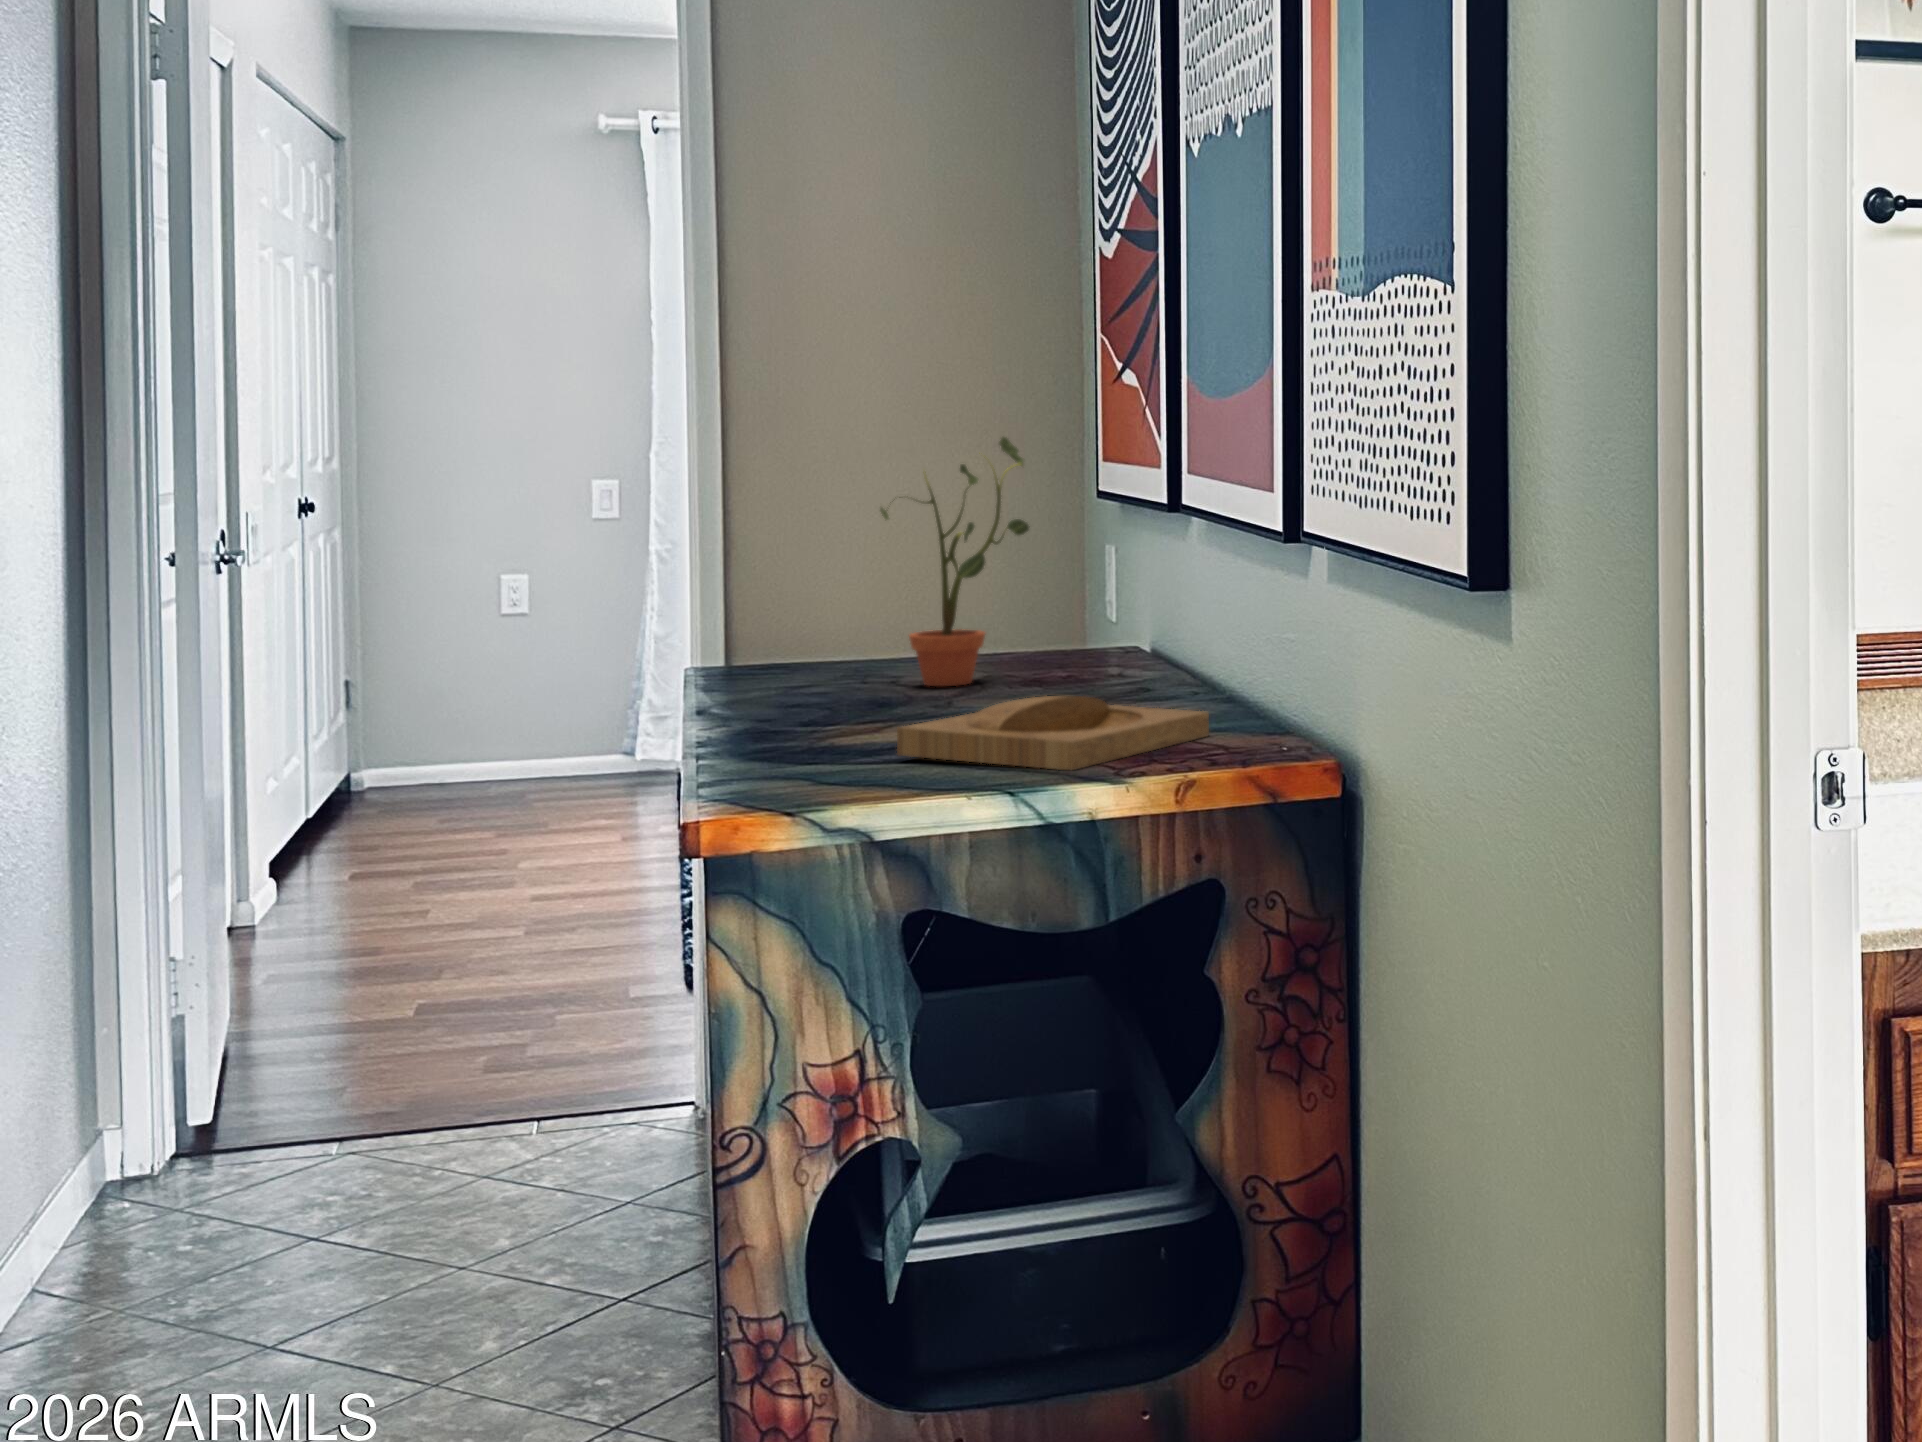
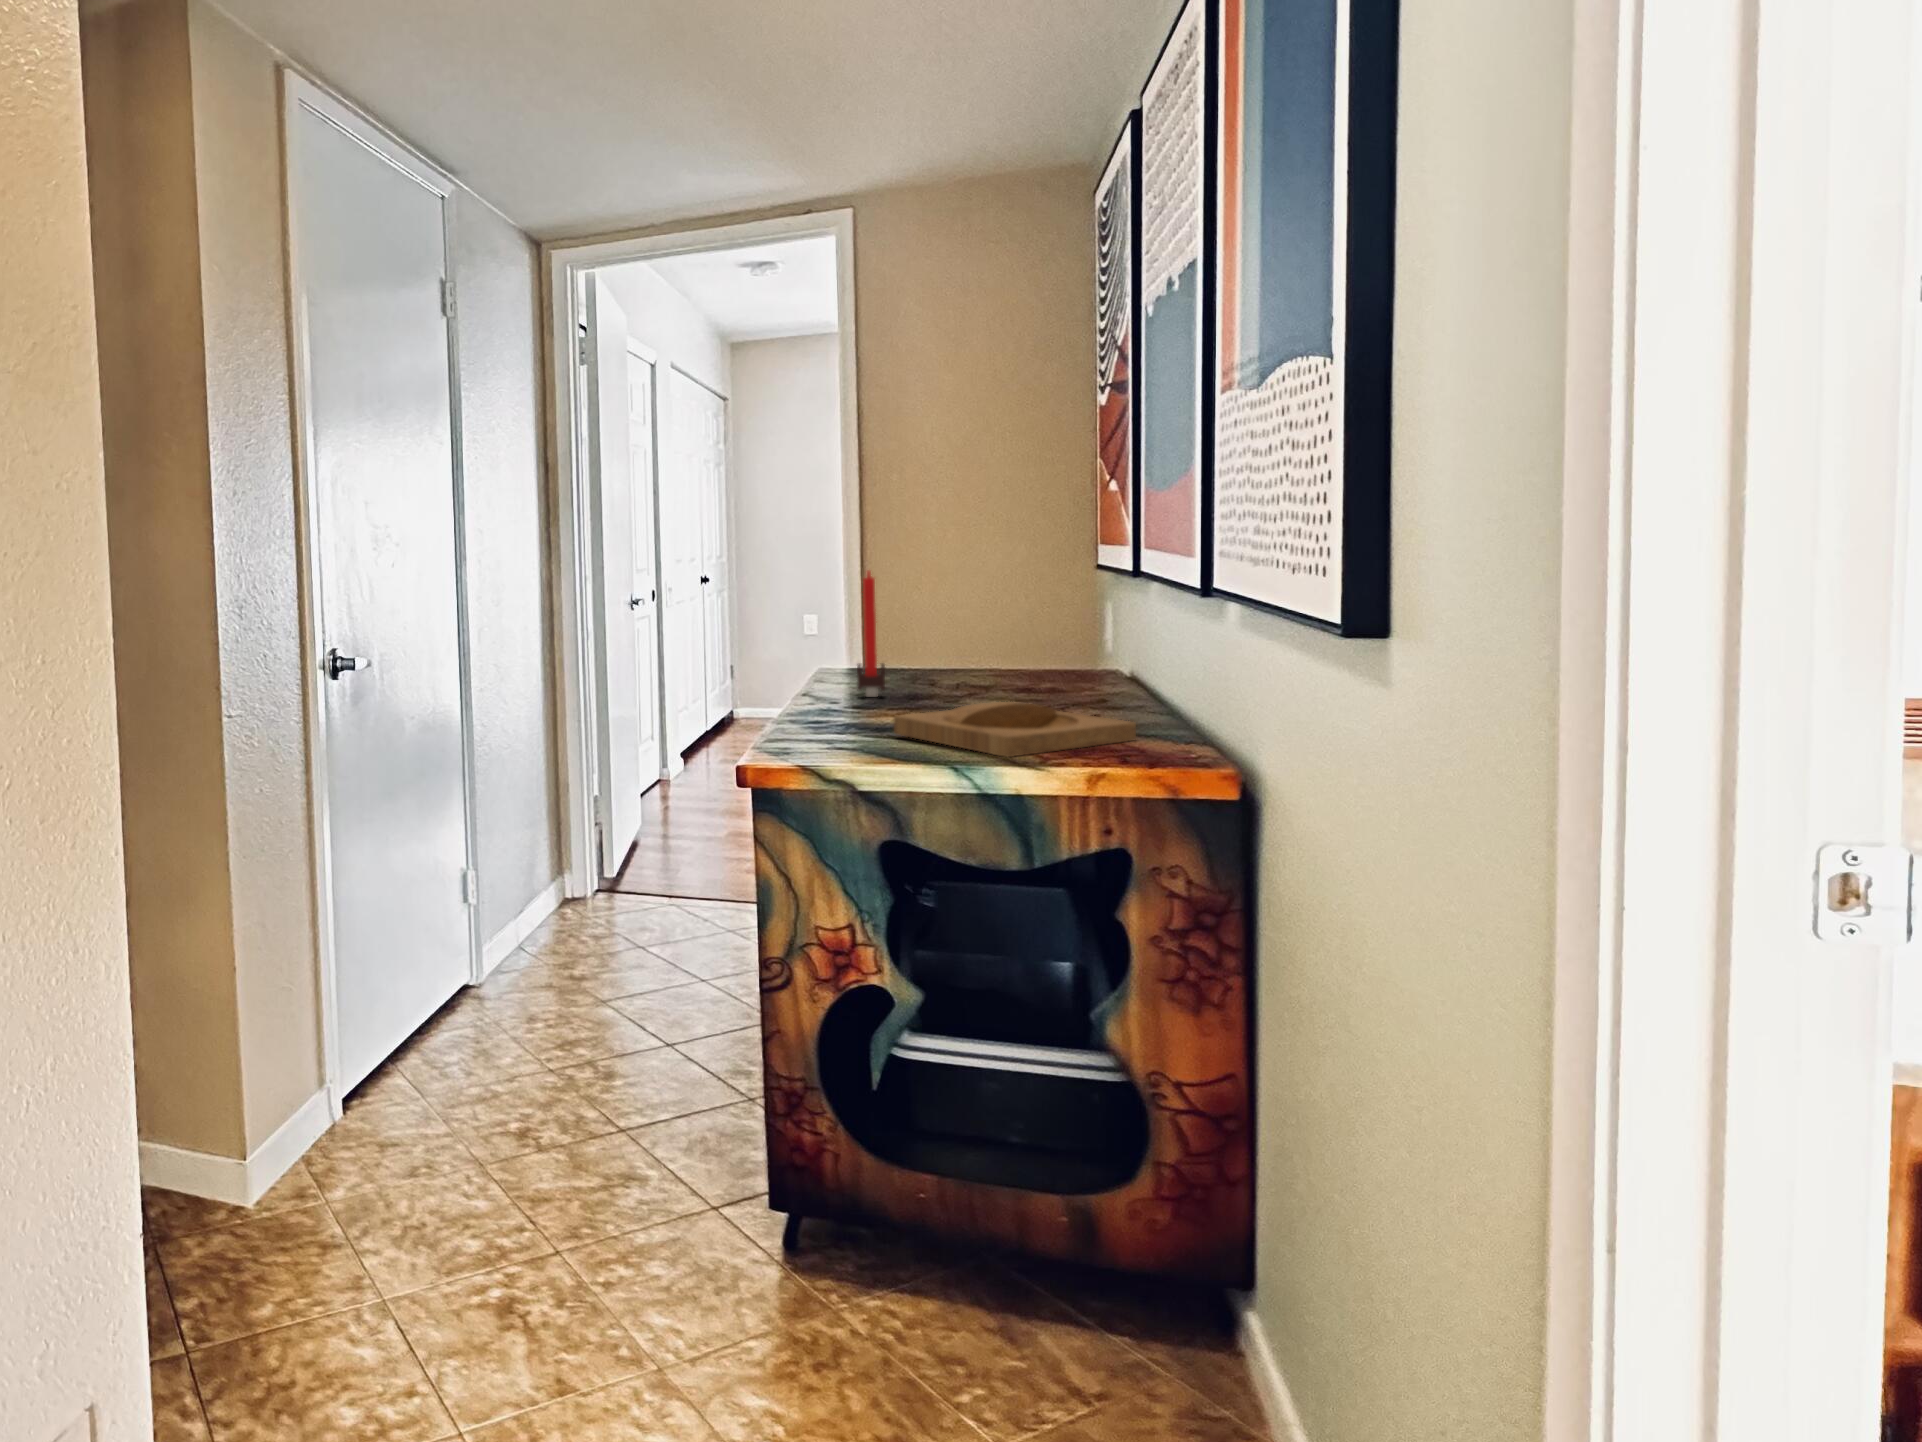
potted plant: present [880,437,1029,686] -> none [925,529,1035,689]
candle: none [780,500,828,709] -> present [857,571,885,697]

